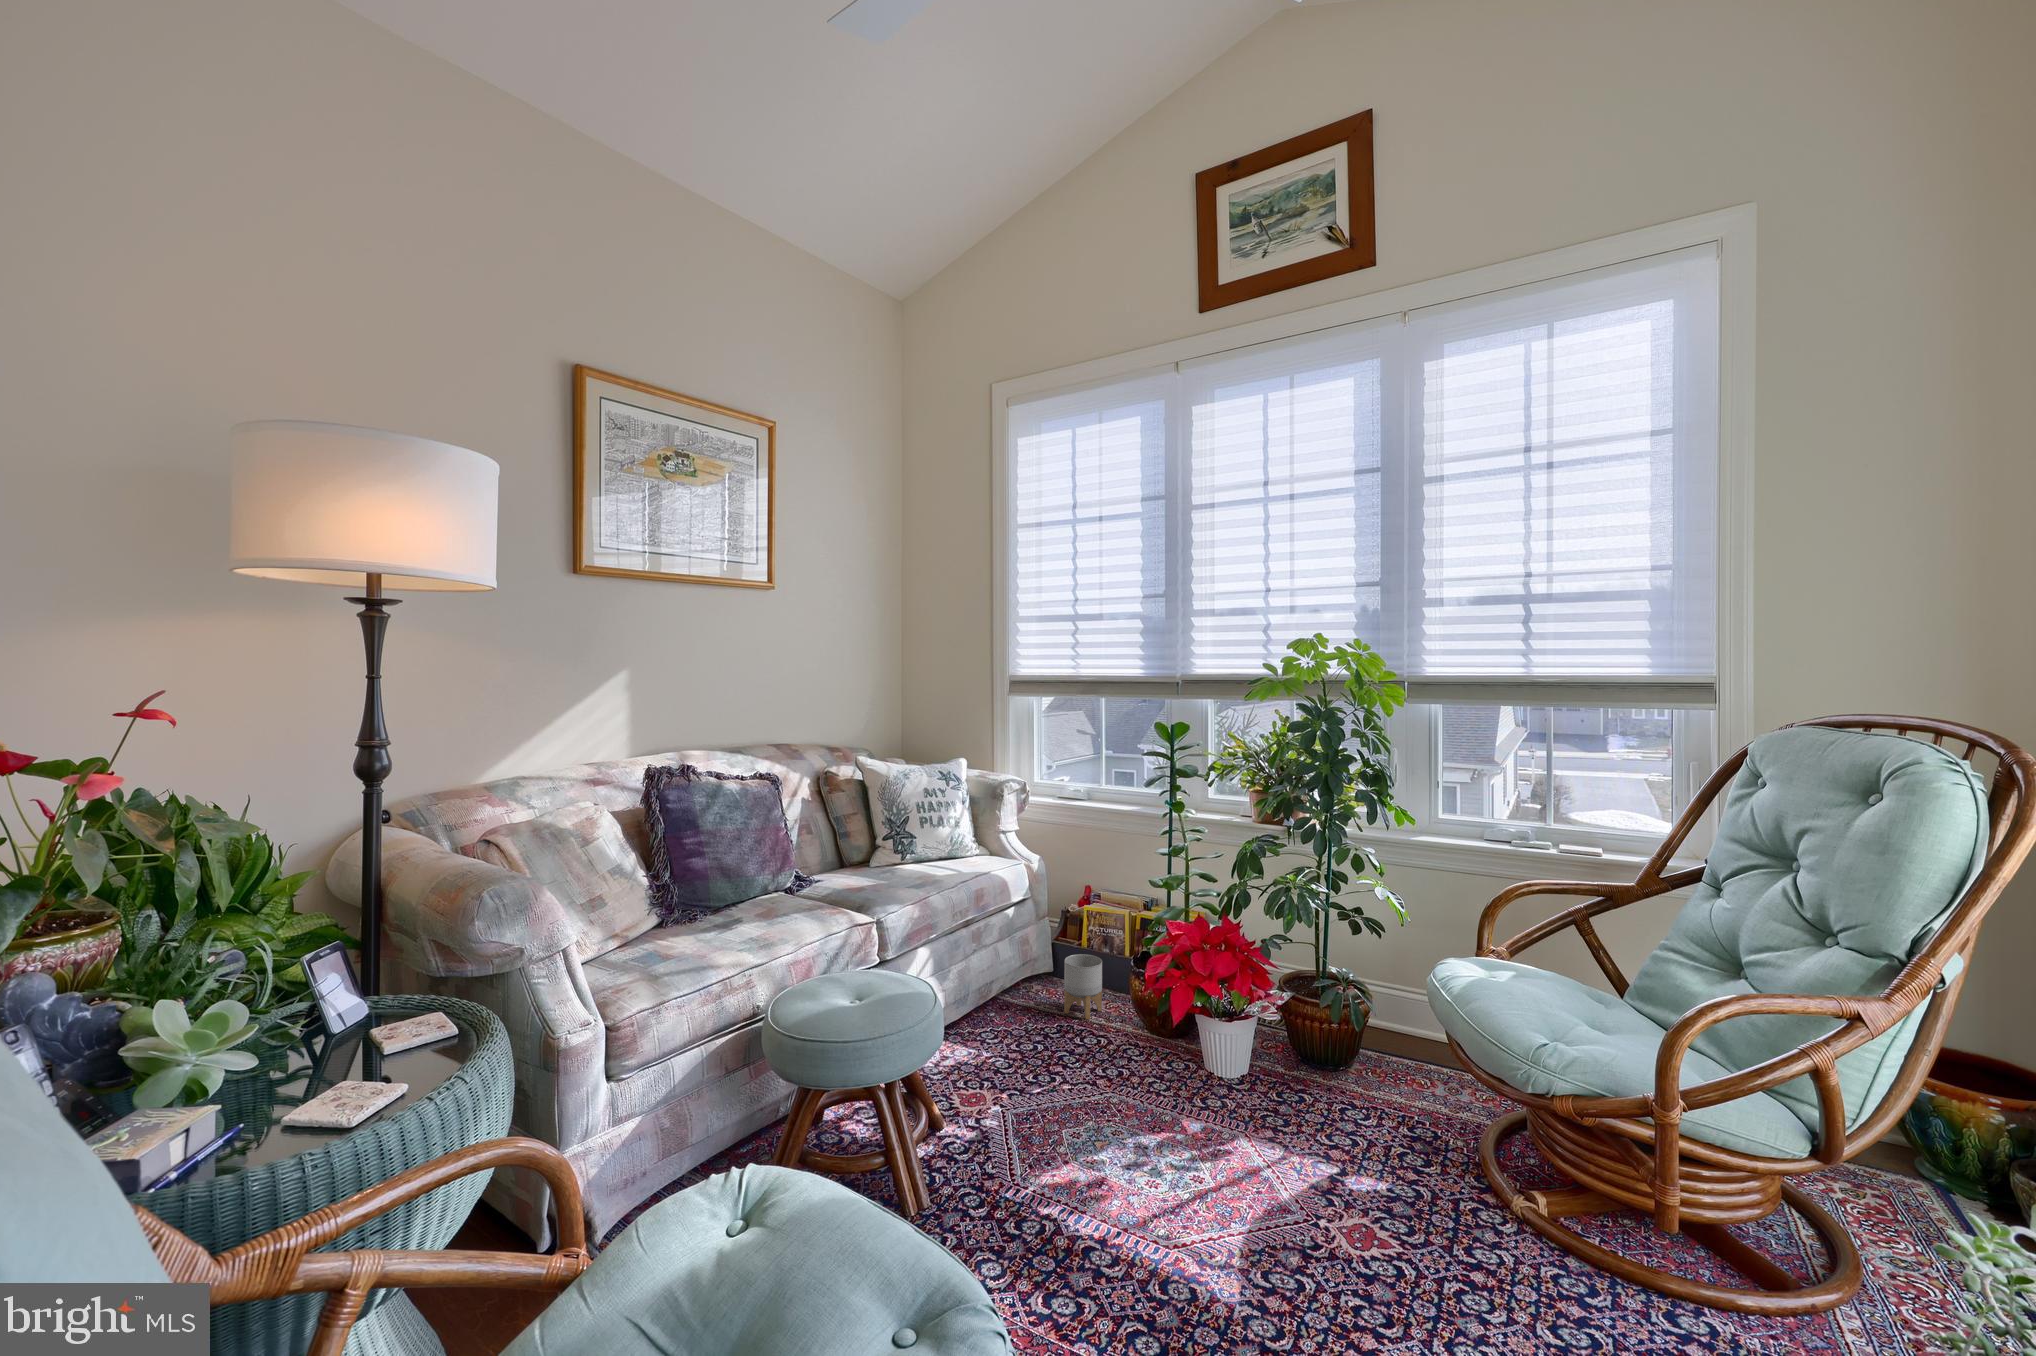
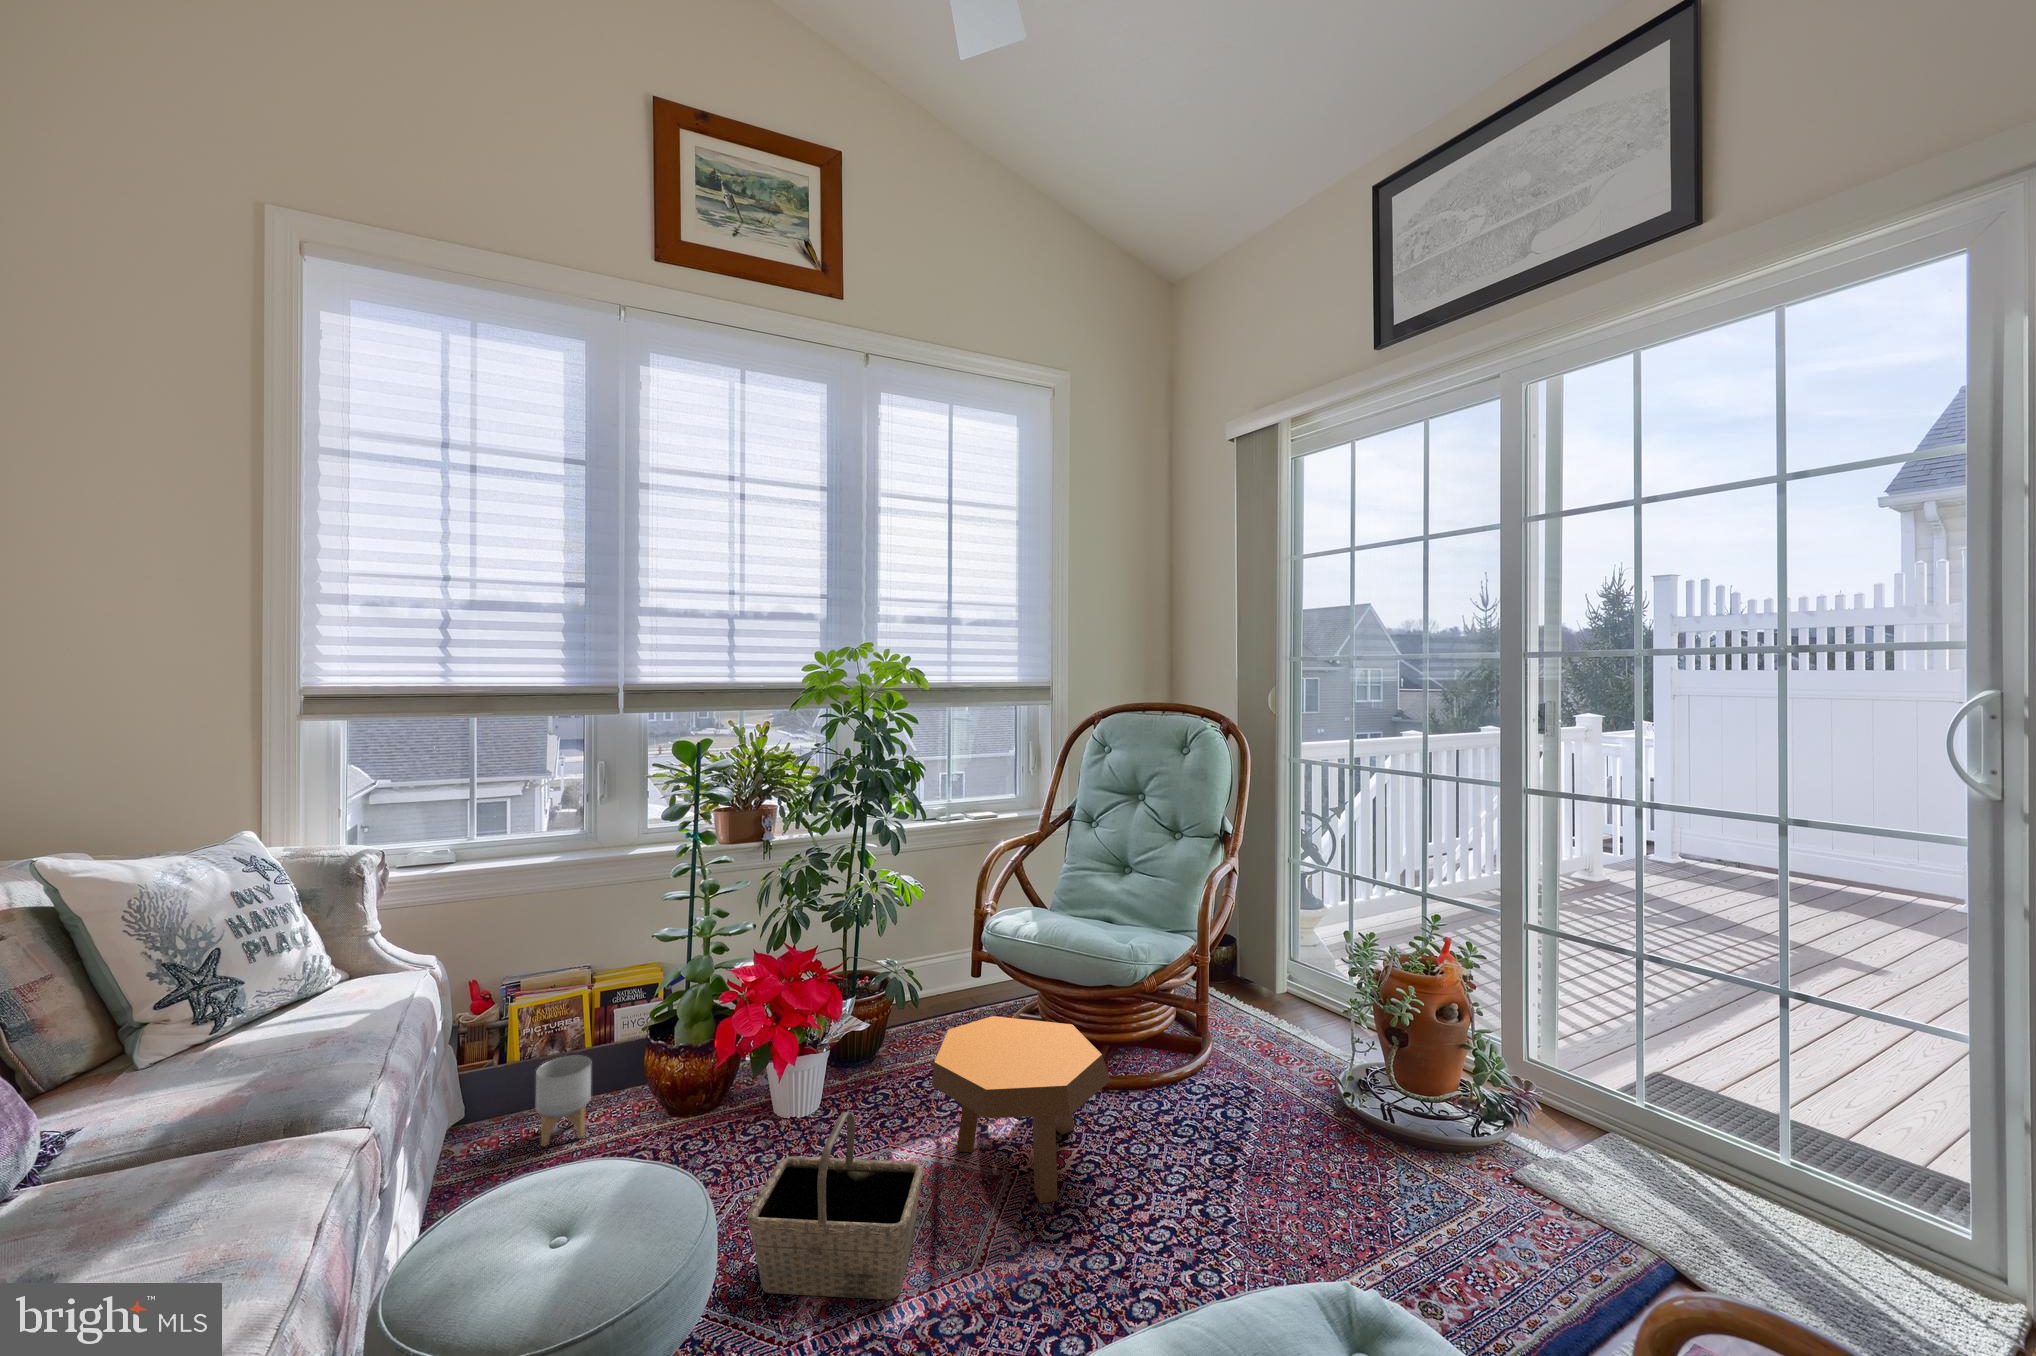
basket: none [1026,1047,1167,1217] -> present [747,1112,923,1300]
footstool: none [1244,1047,1462,1263] -> present [932,1016,1111,1204]

